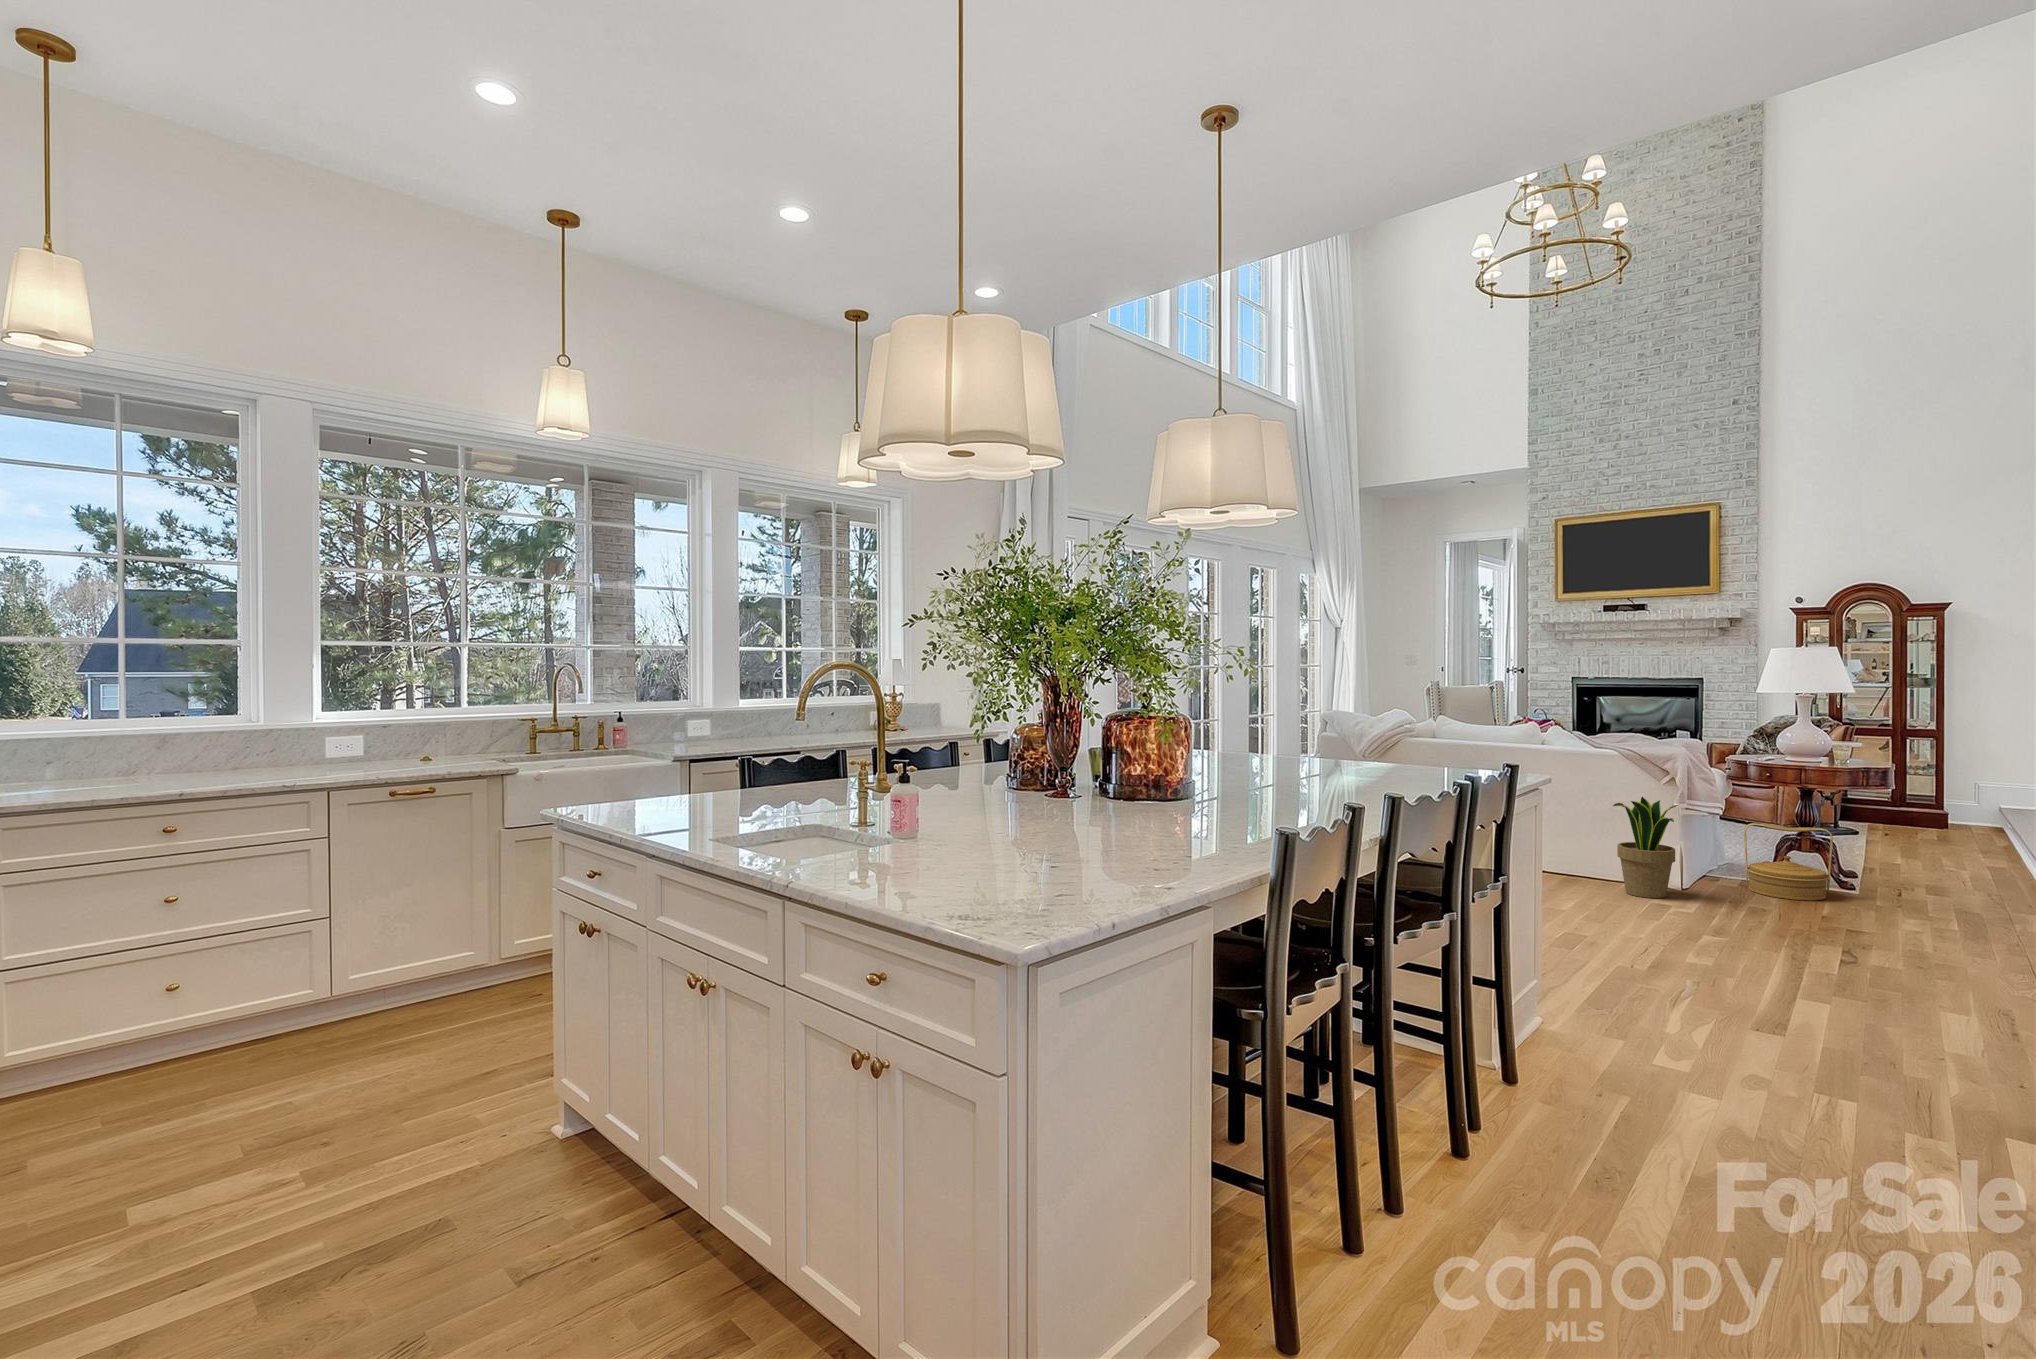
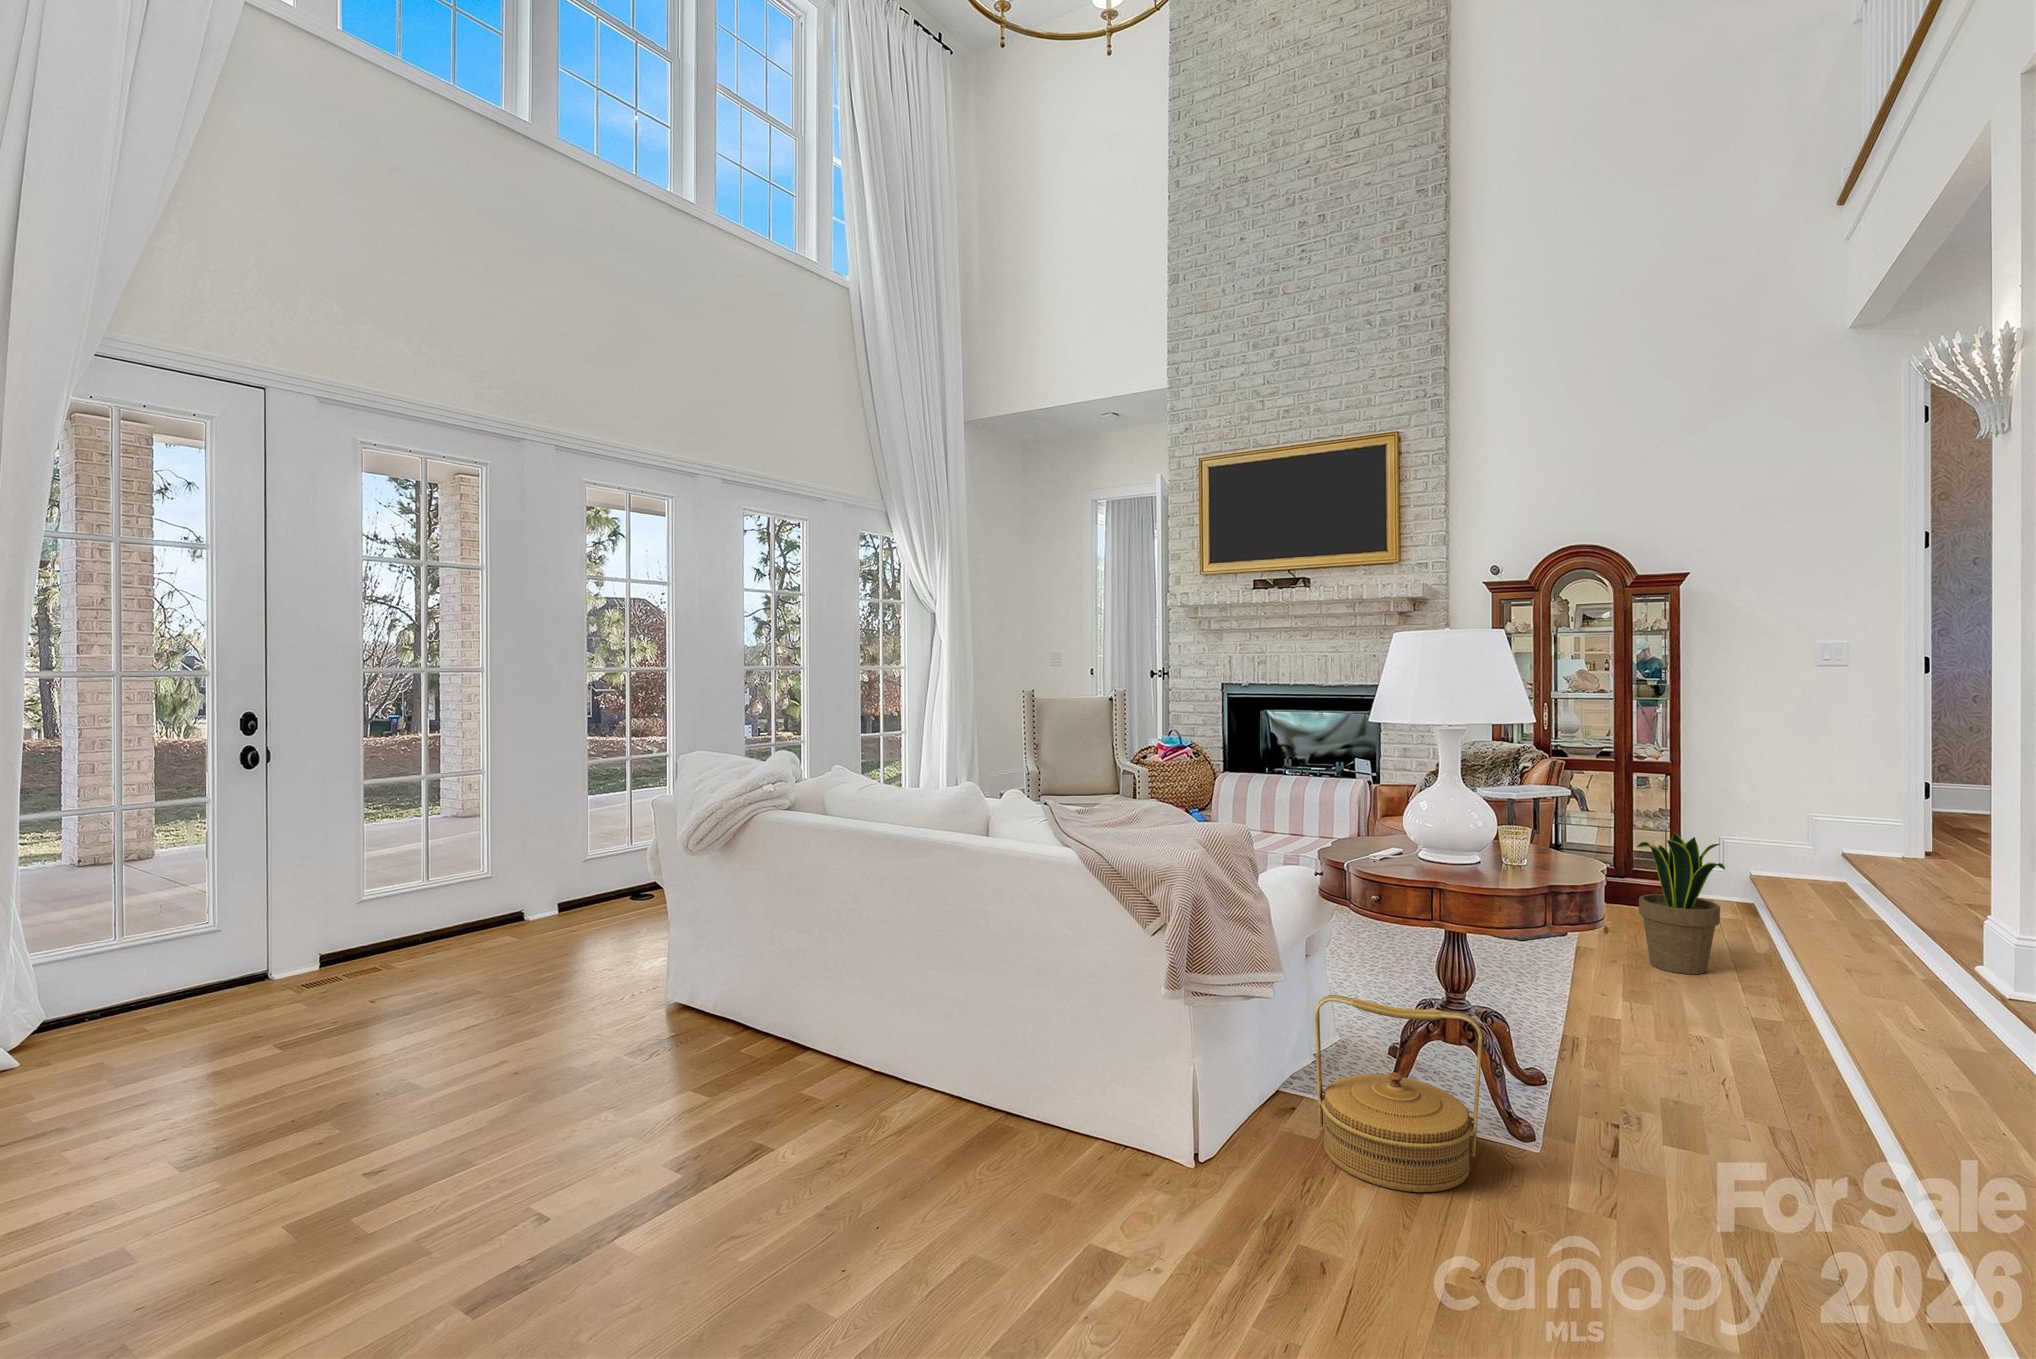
potted plant: present [1613,797,1678,898] -> present [1637,833,1725,974]

